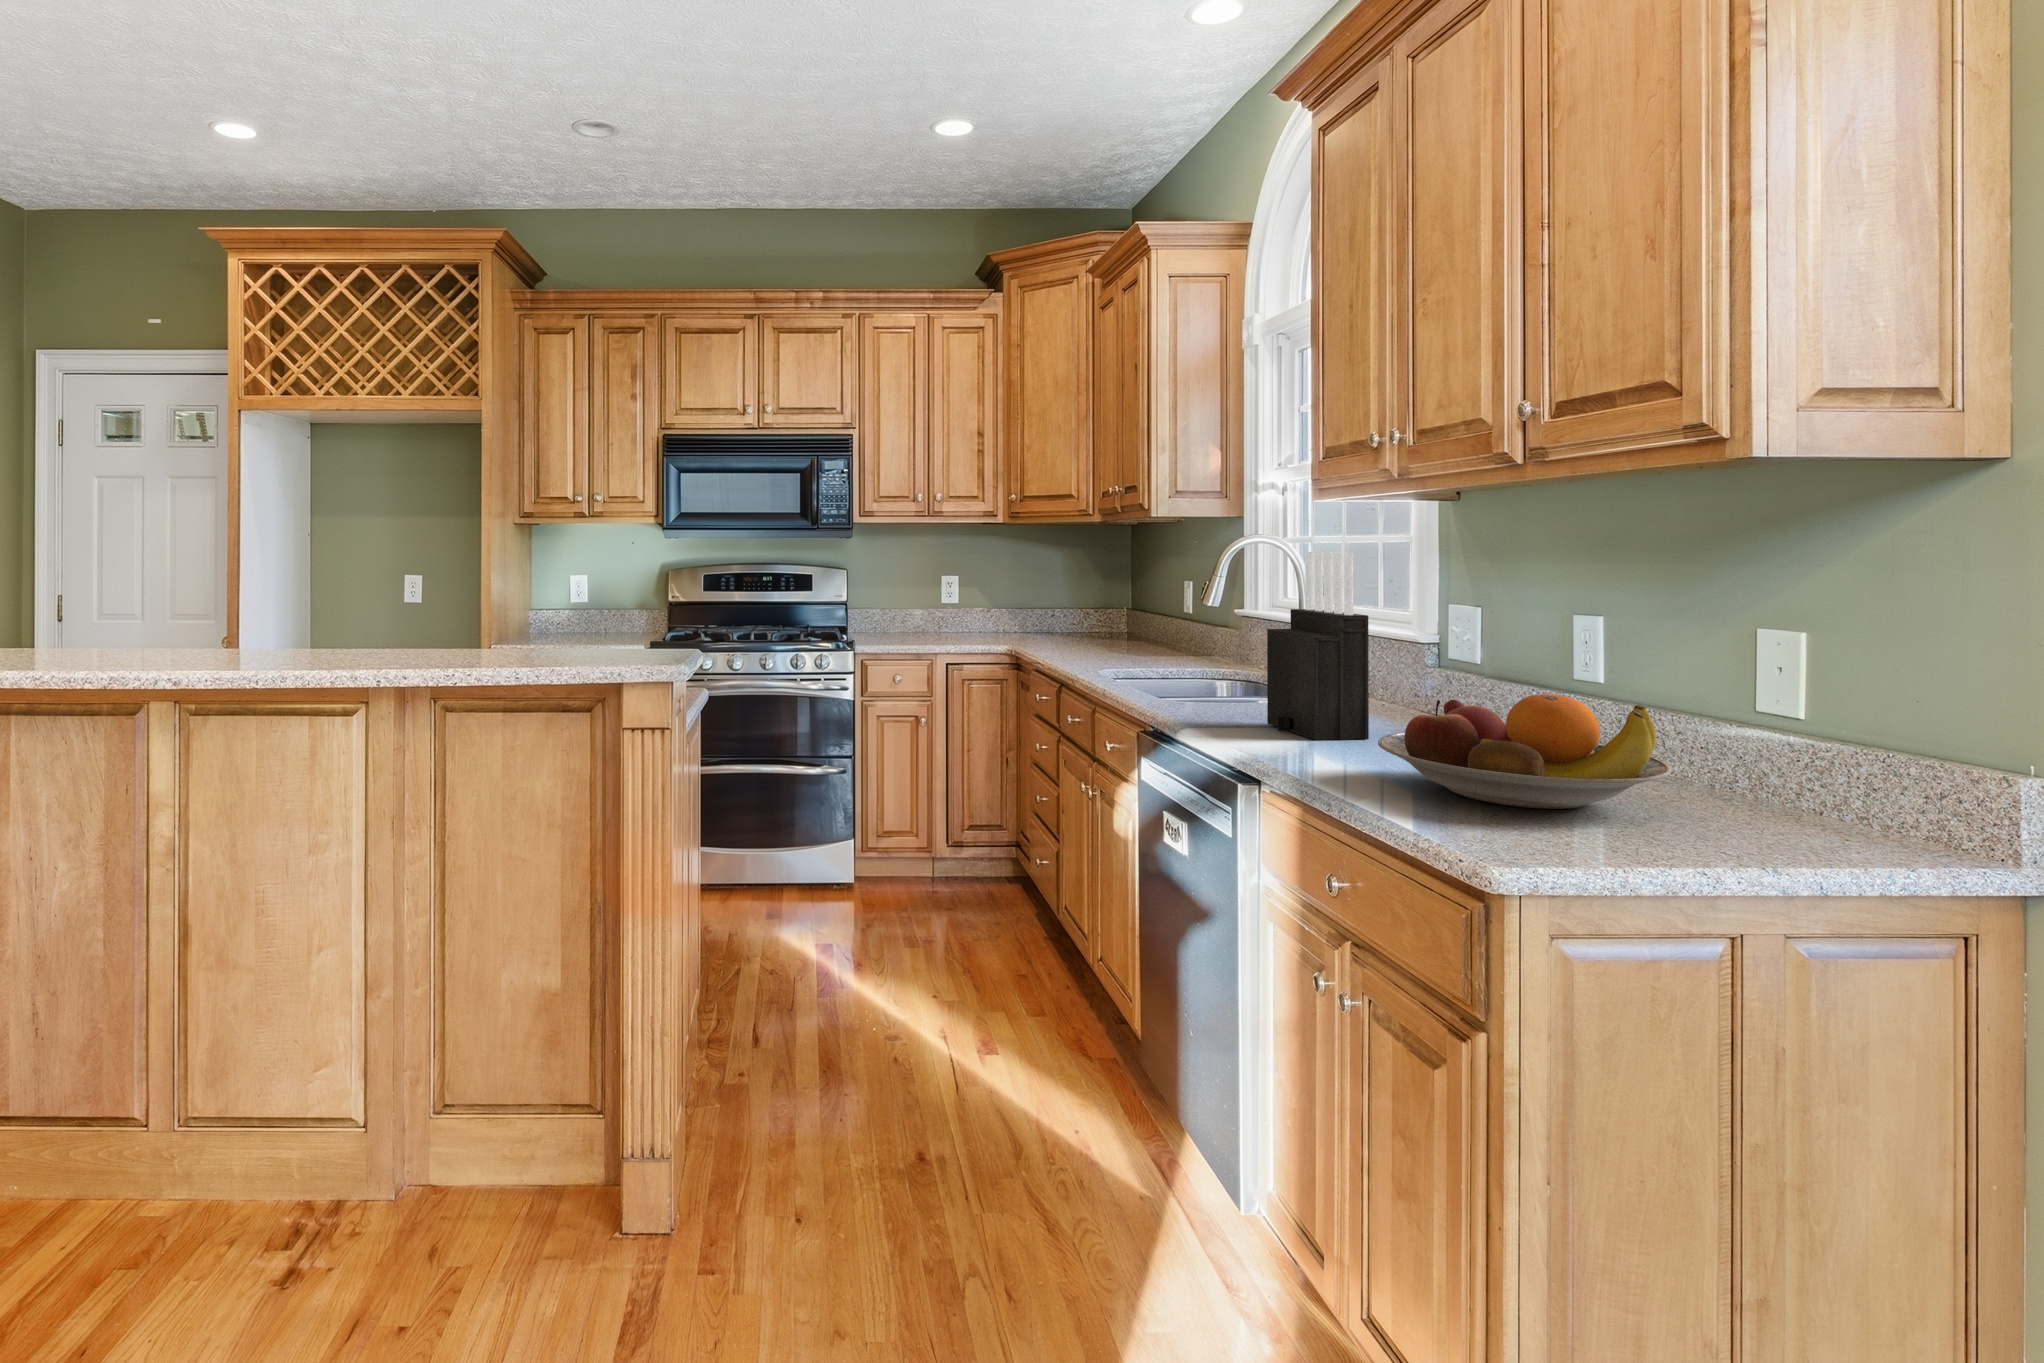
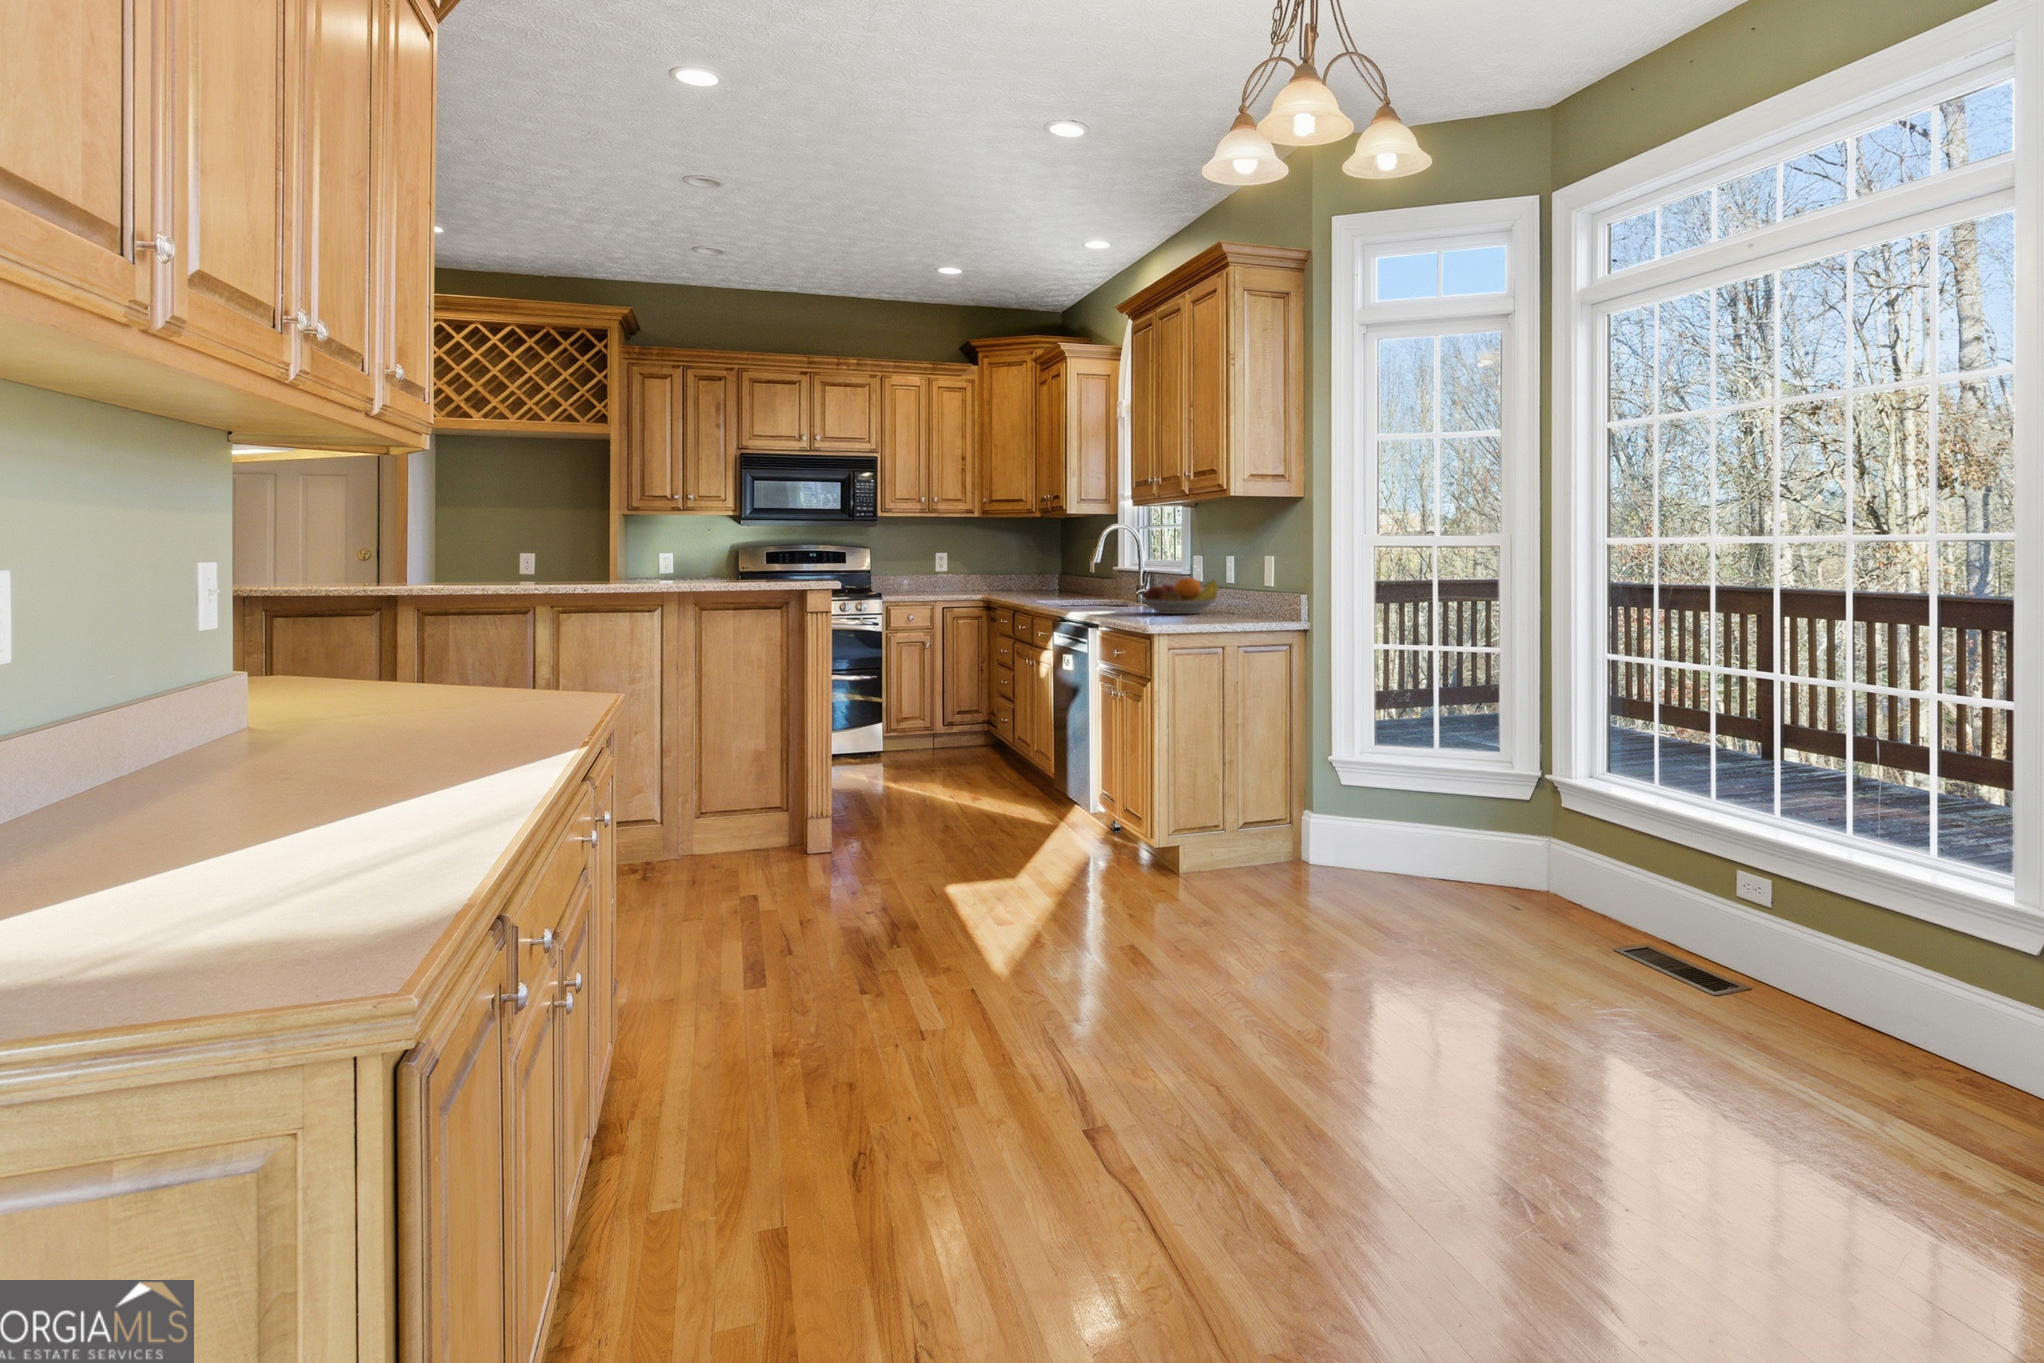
knife block: present [1267,552,1369,740] -> none [1111,531,1148,609]

